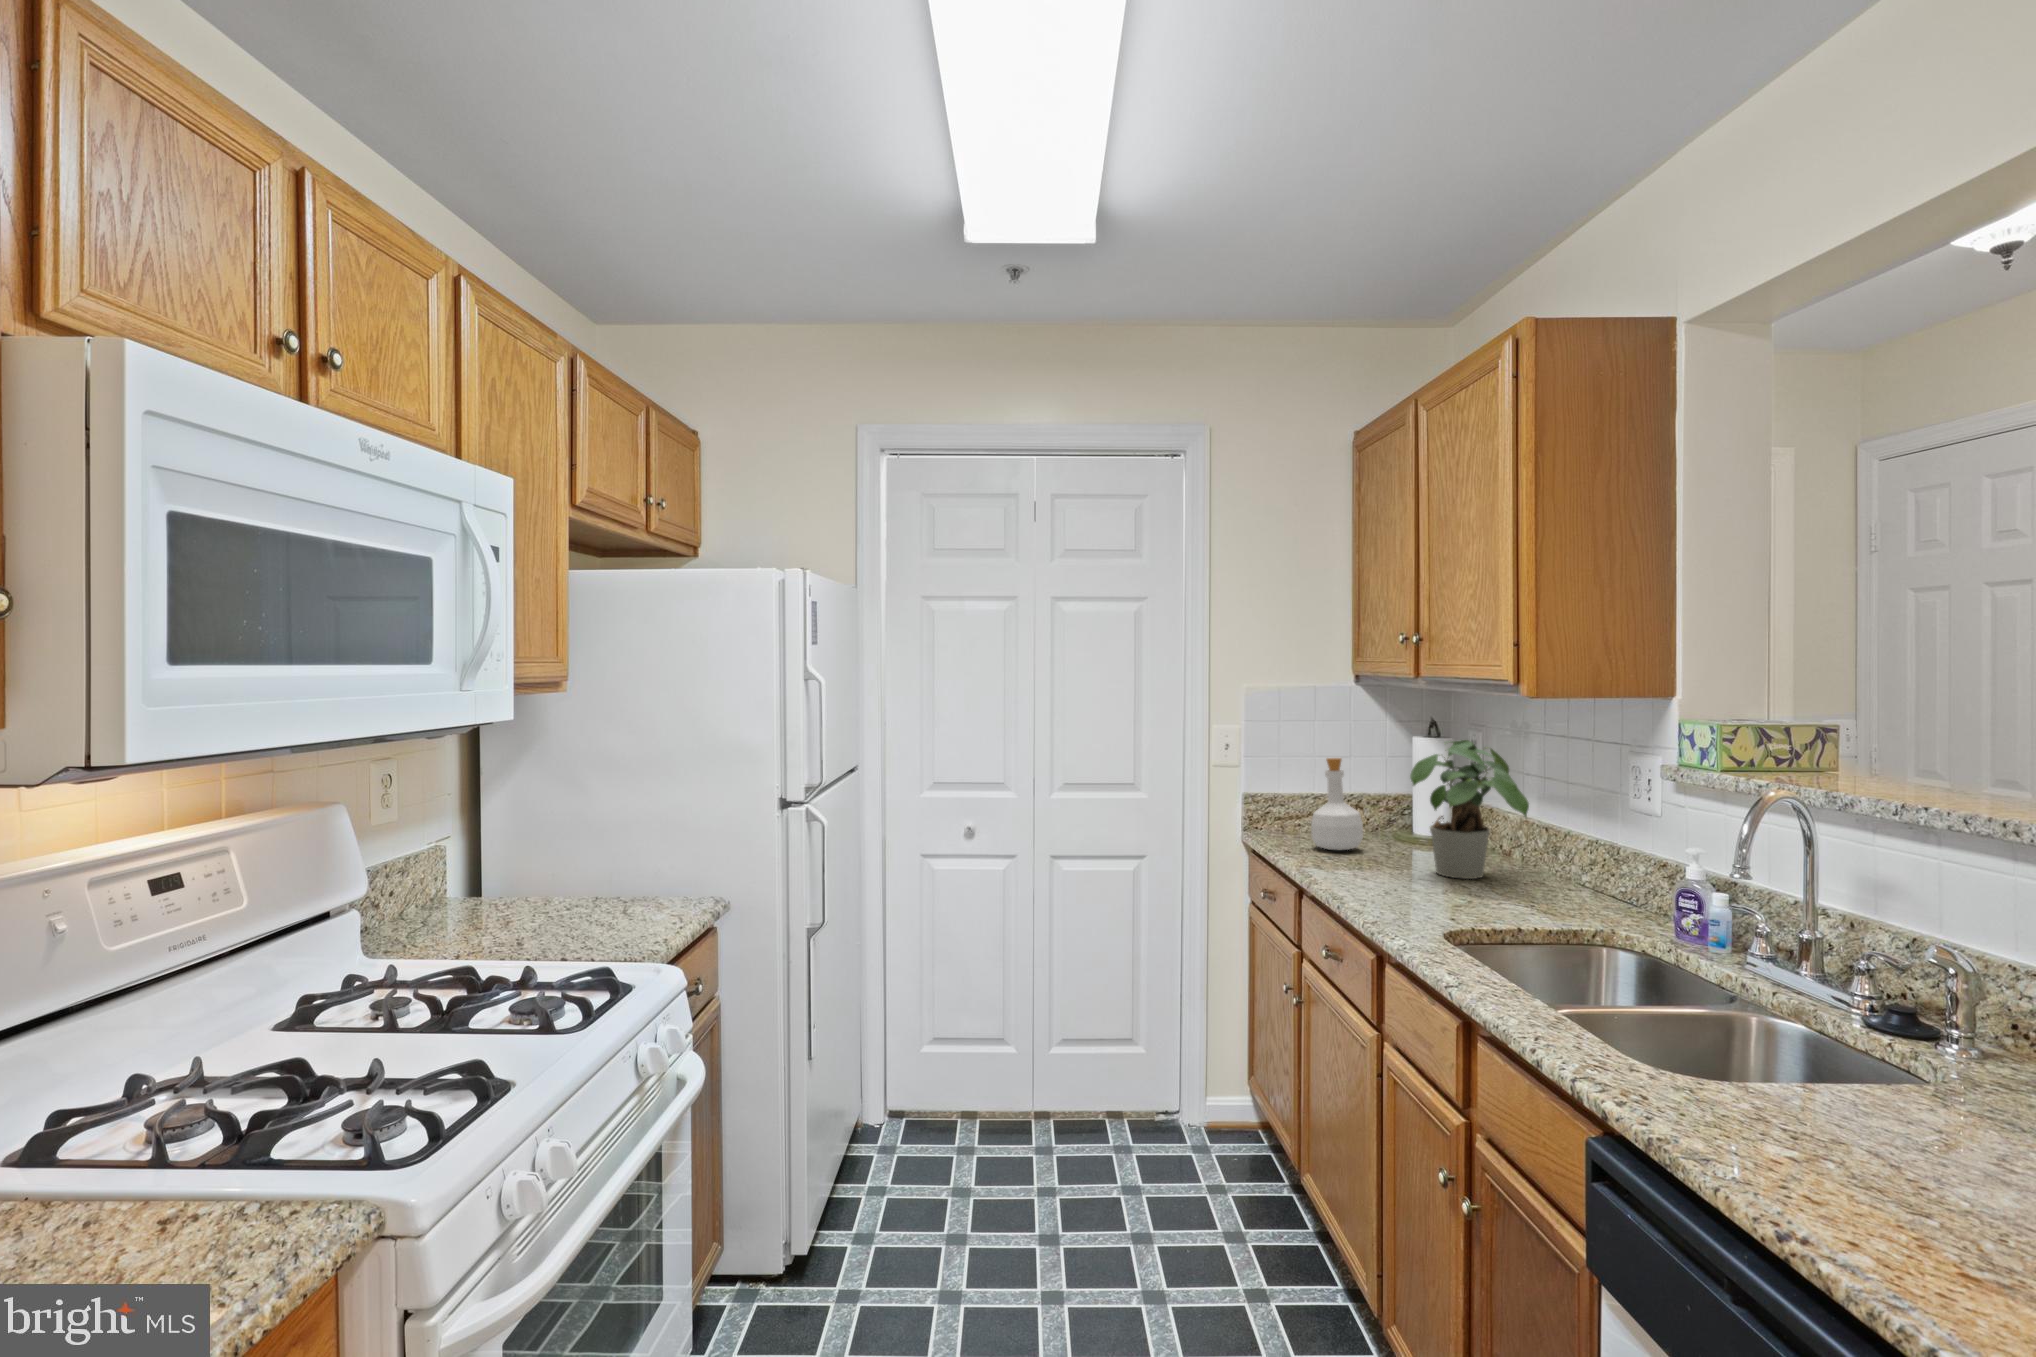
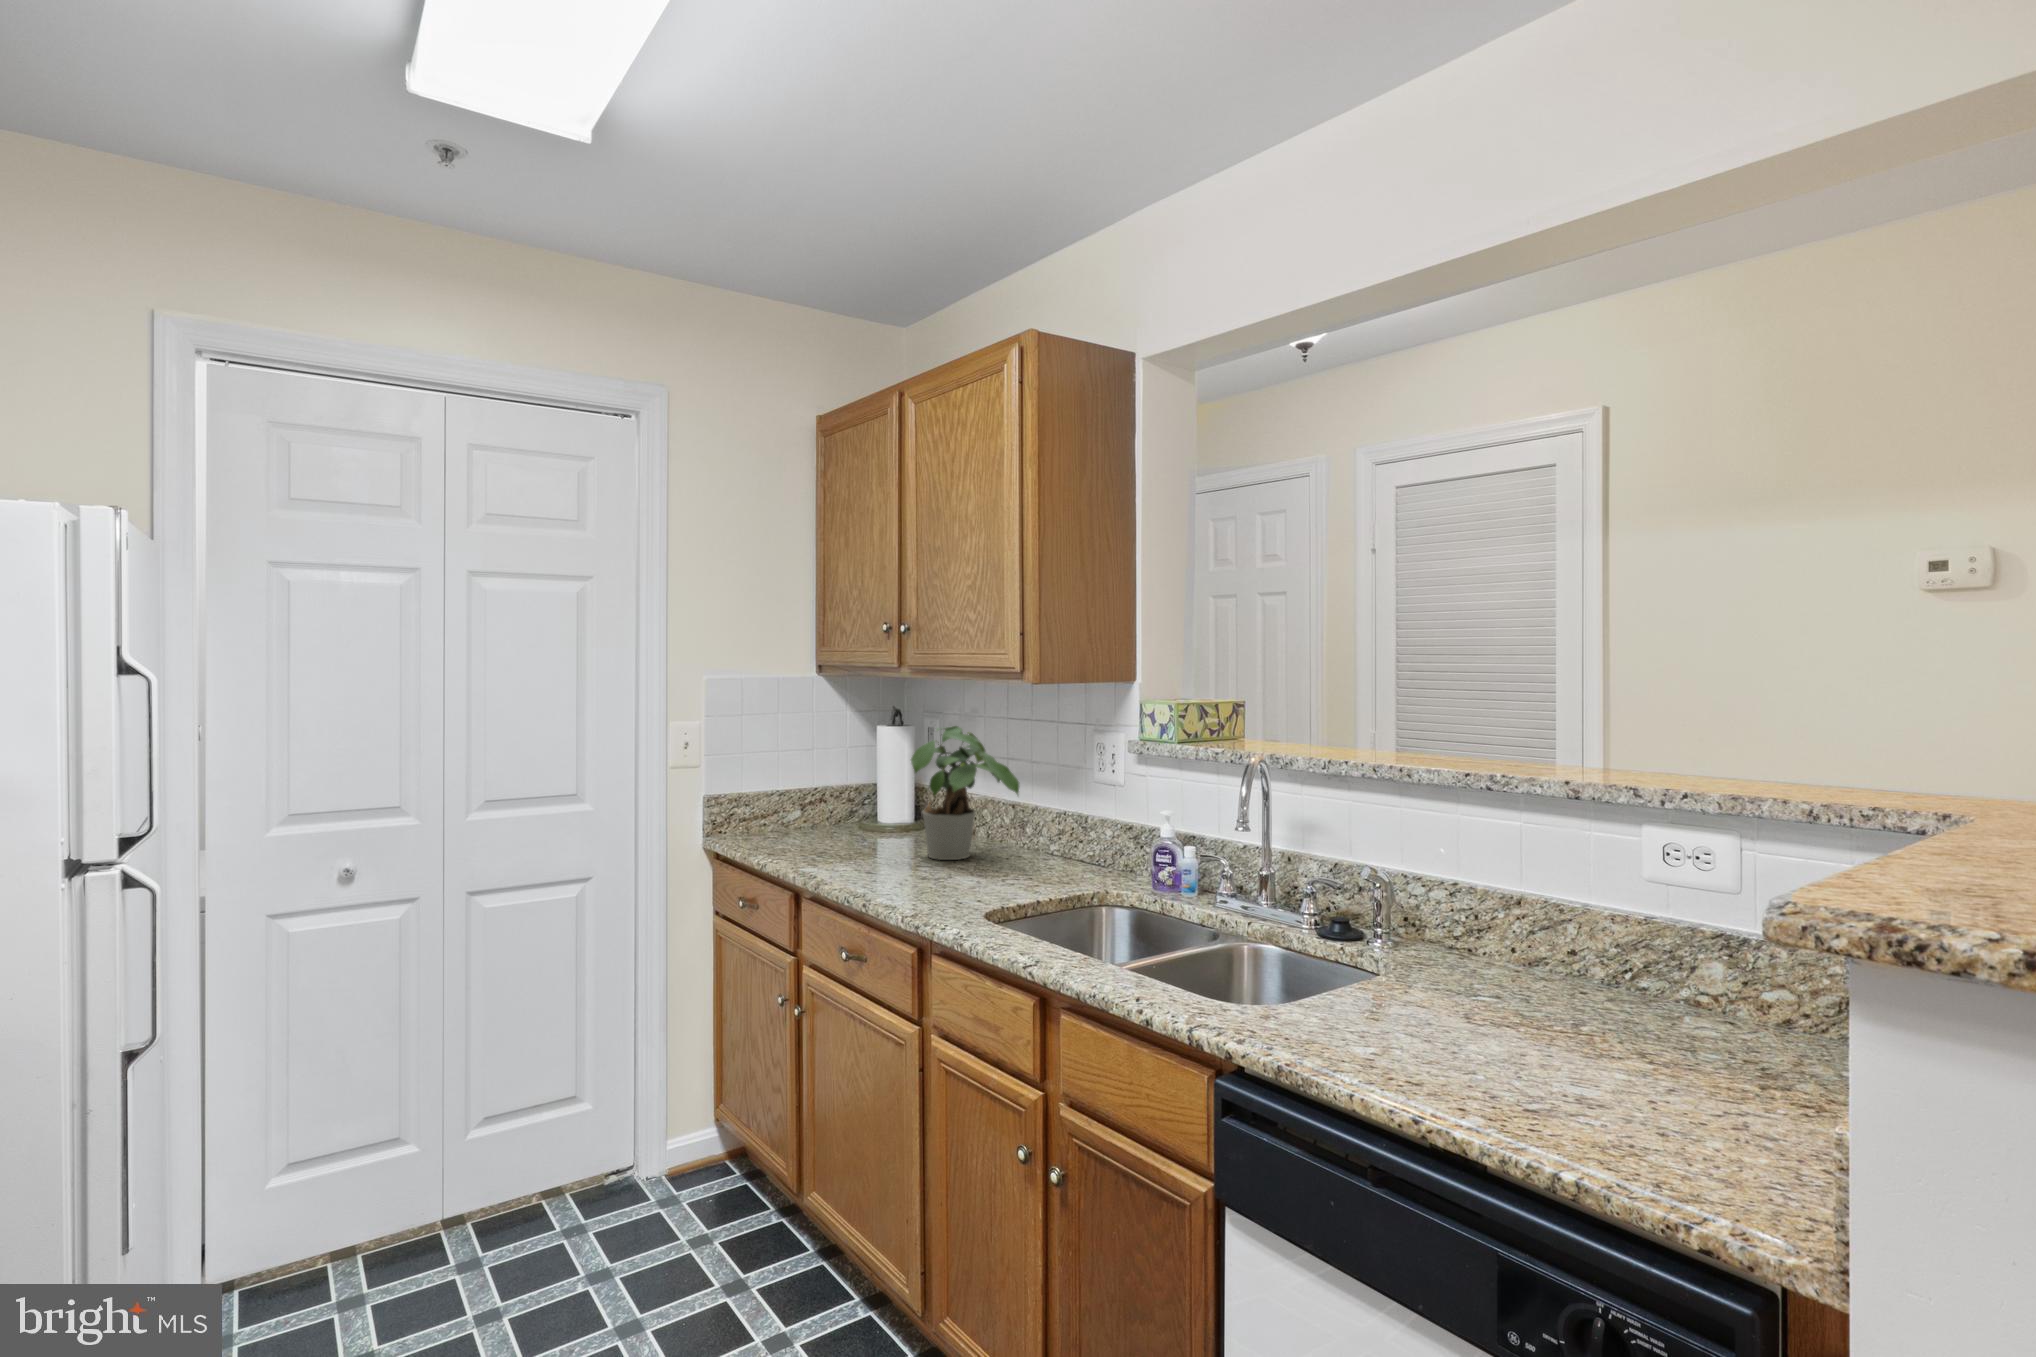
bottle: present [1311,758,1363,850] -> none [794,750,846,846]

